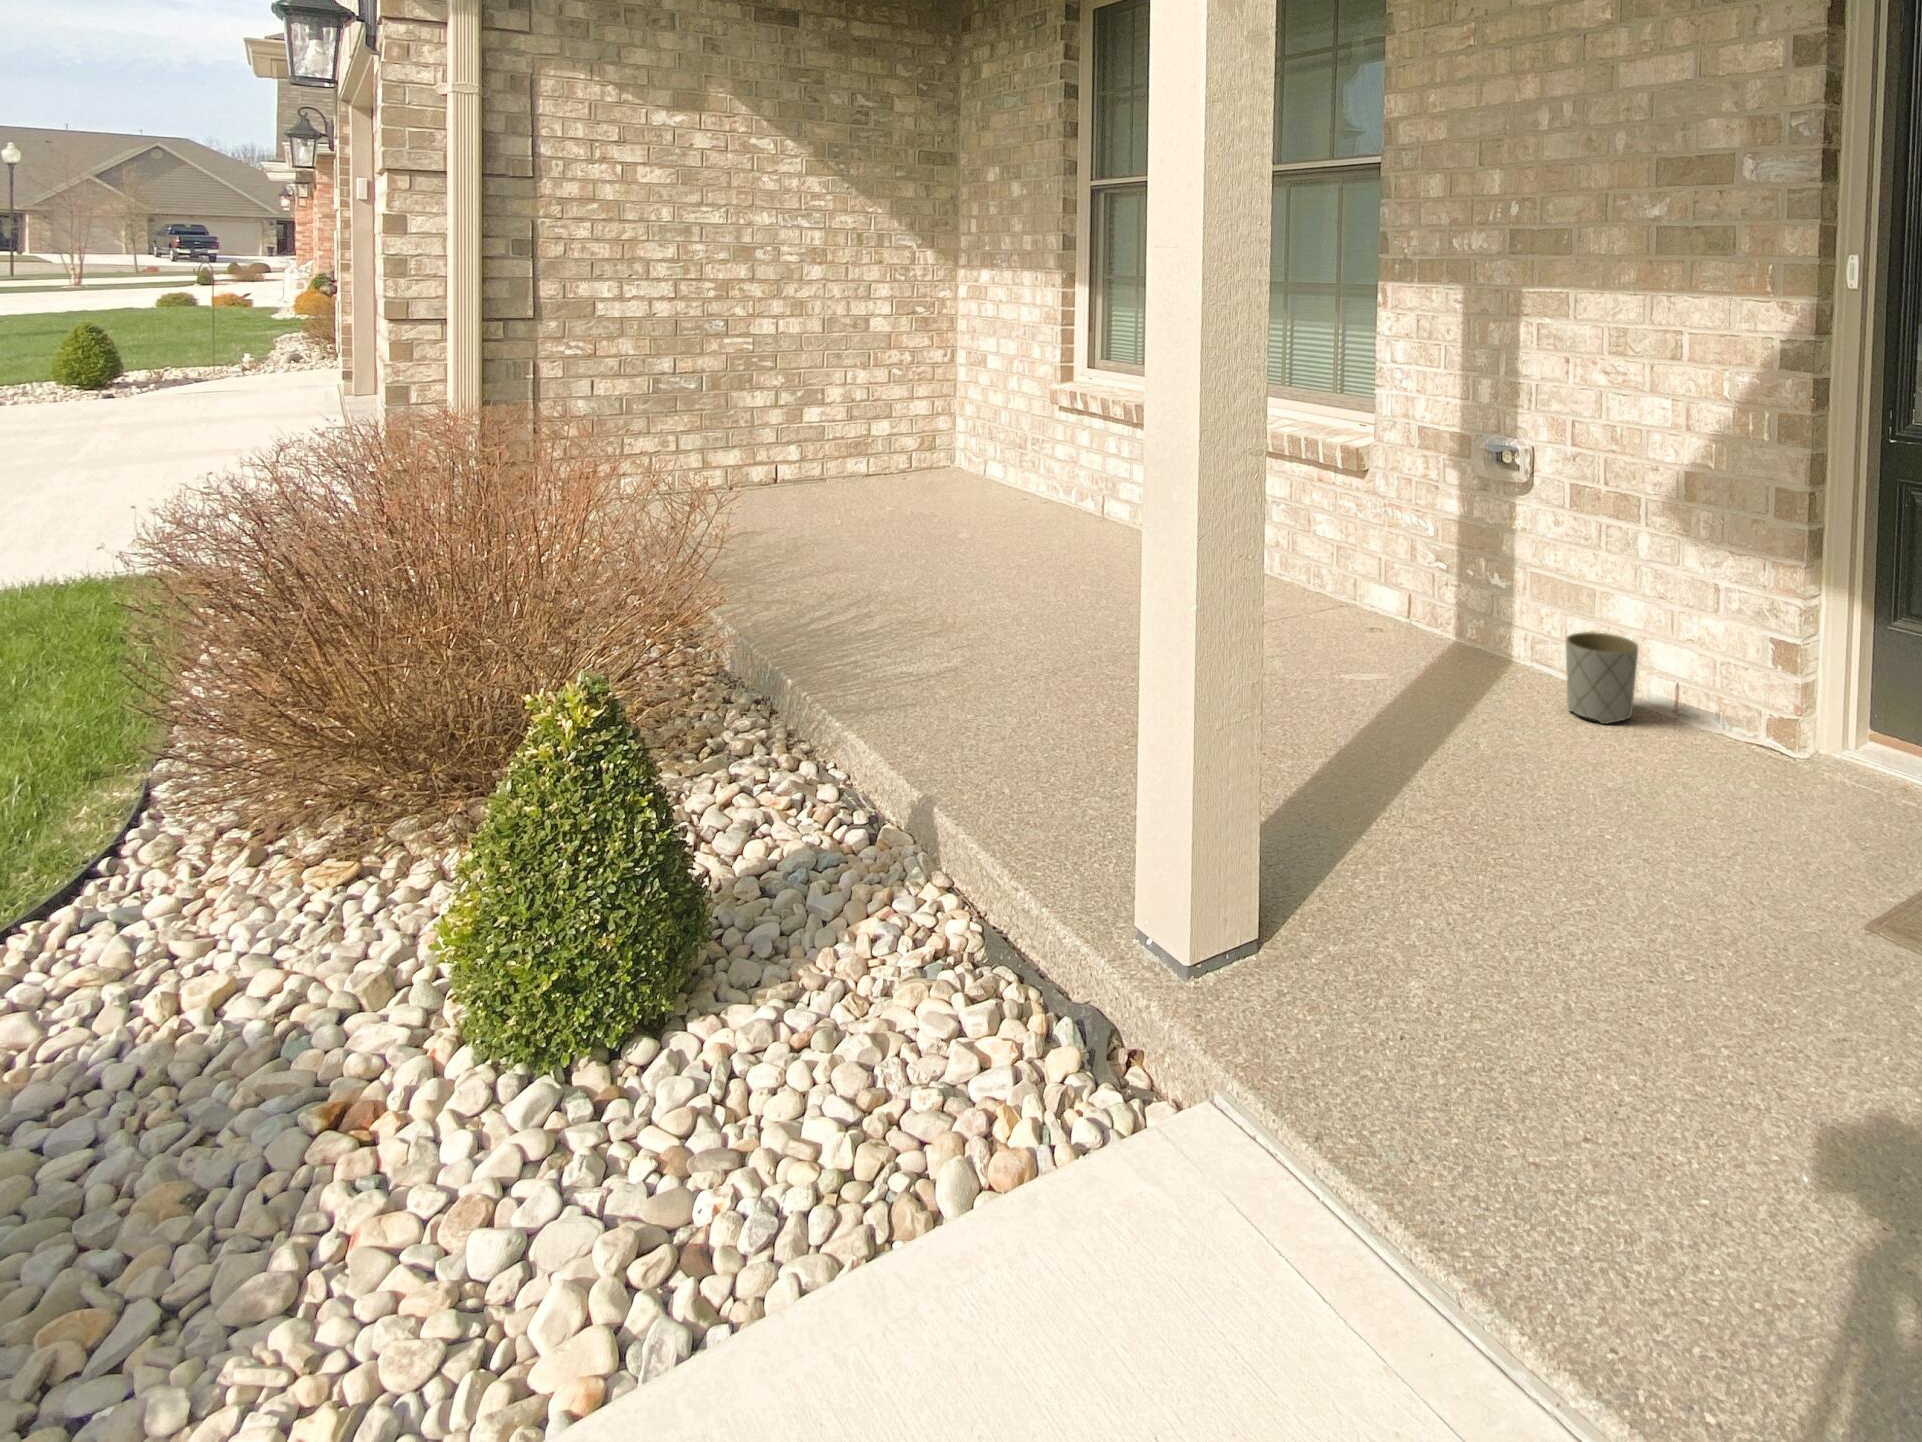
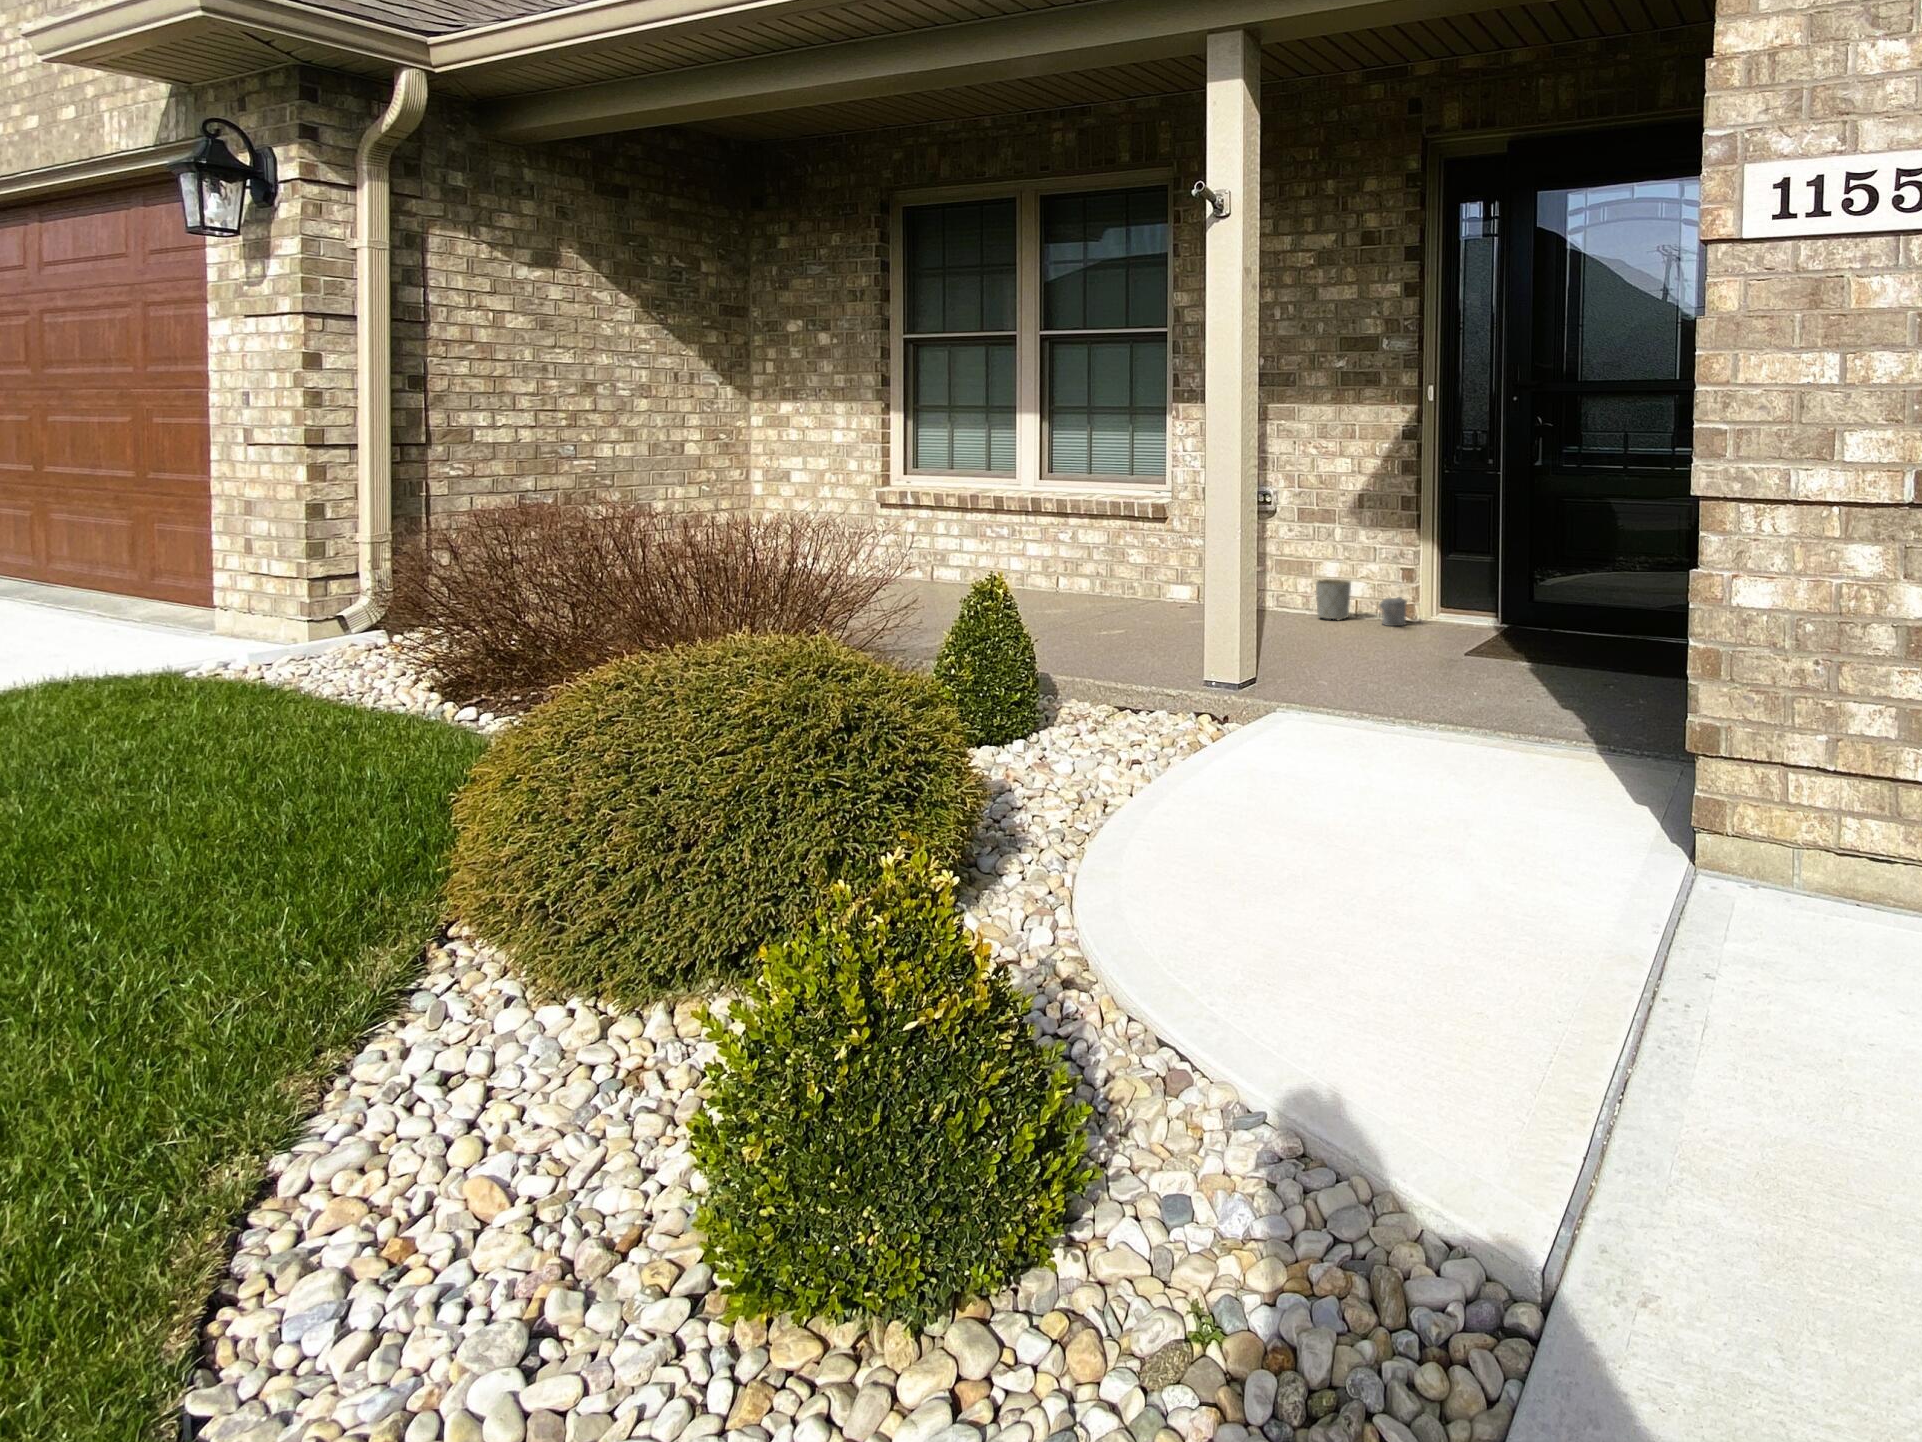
watering can: none [1665,697,1745,769] -> present [1379,597,1406,626]

